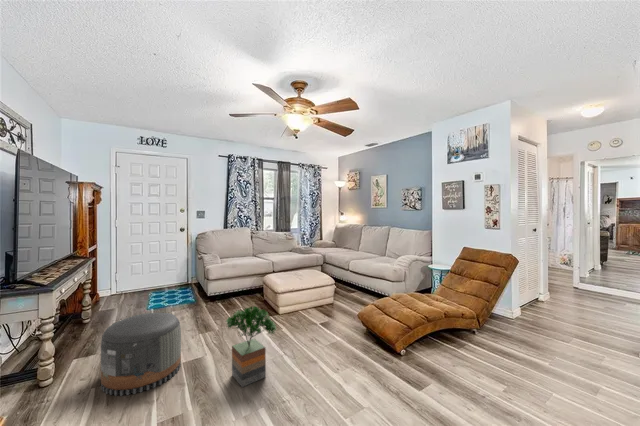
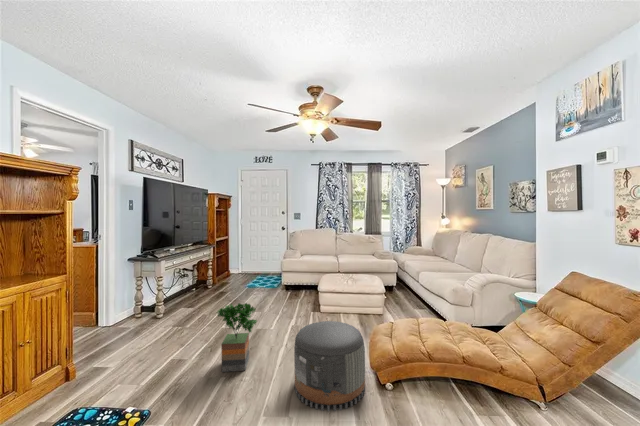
pouf: present [101,313,181,396] -> present [294,321,365,411]

